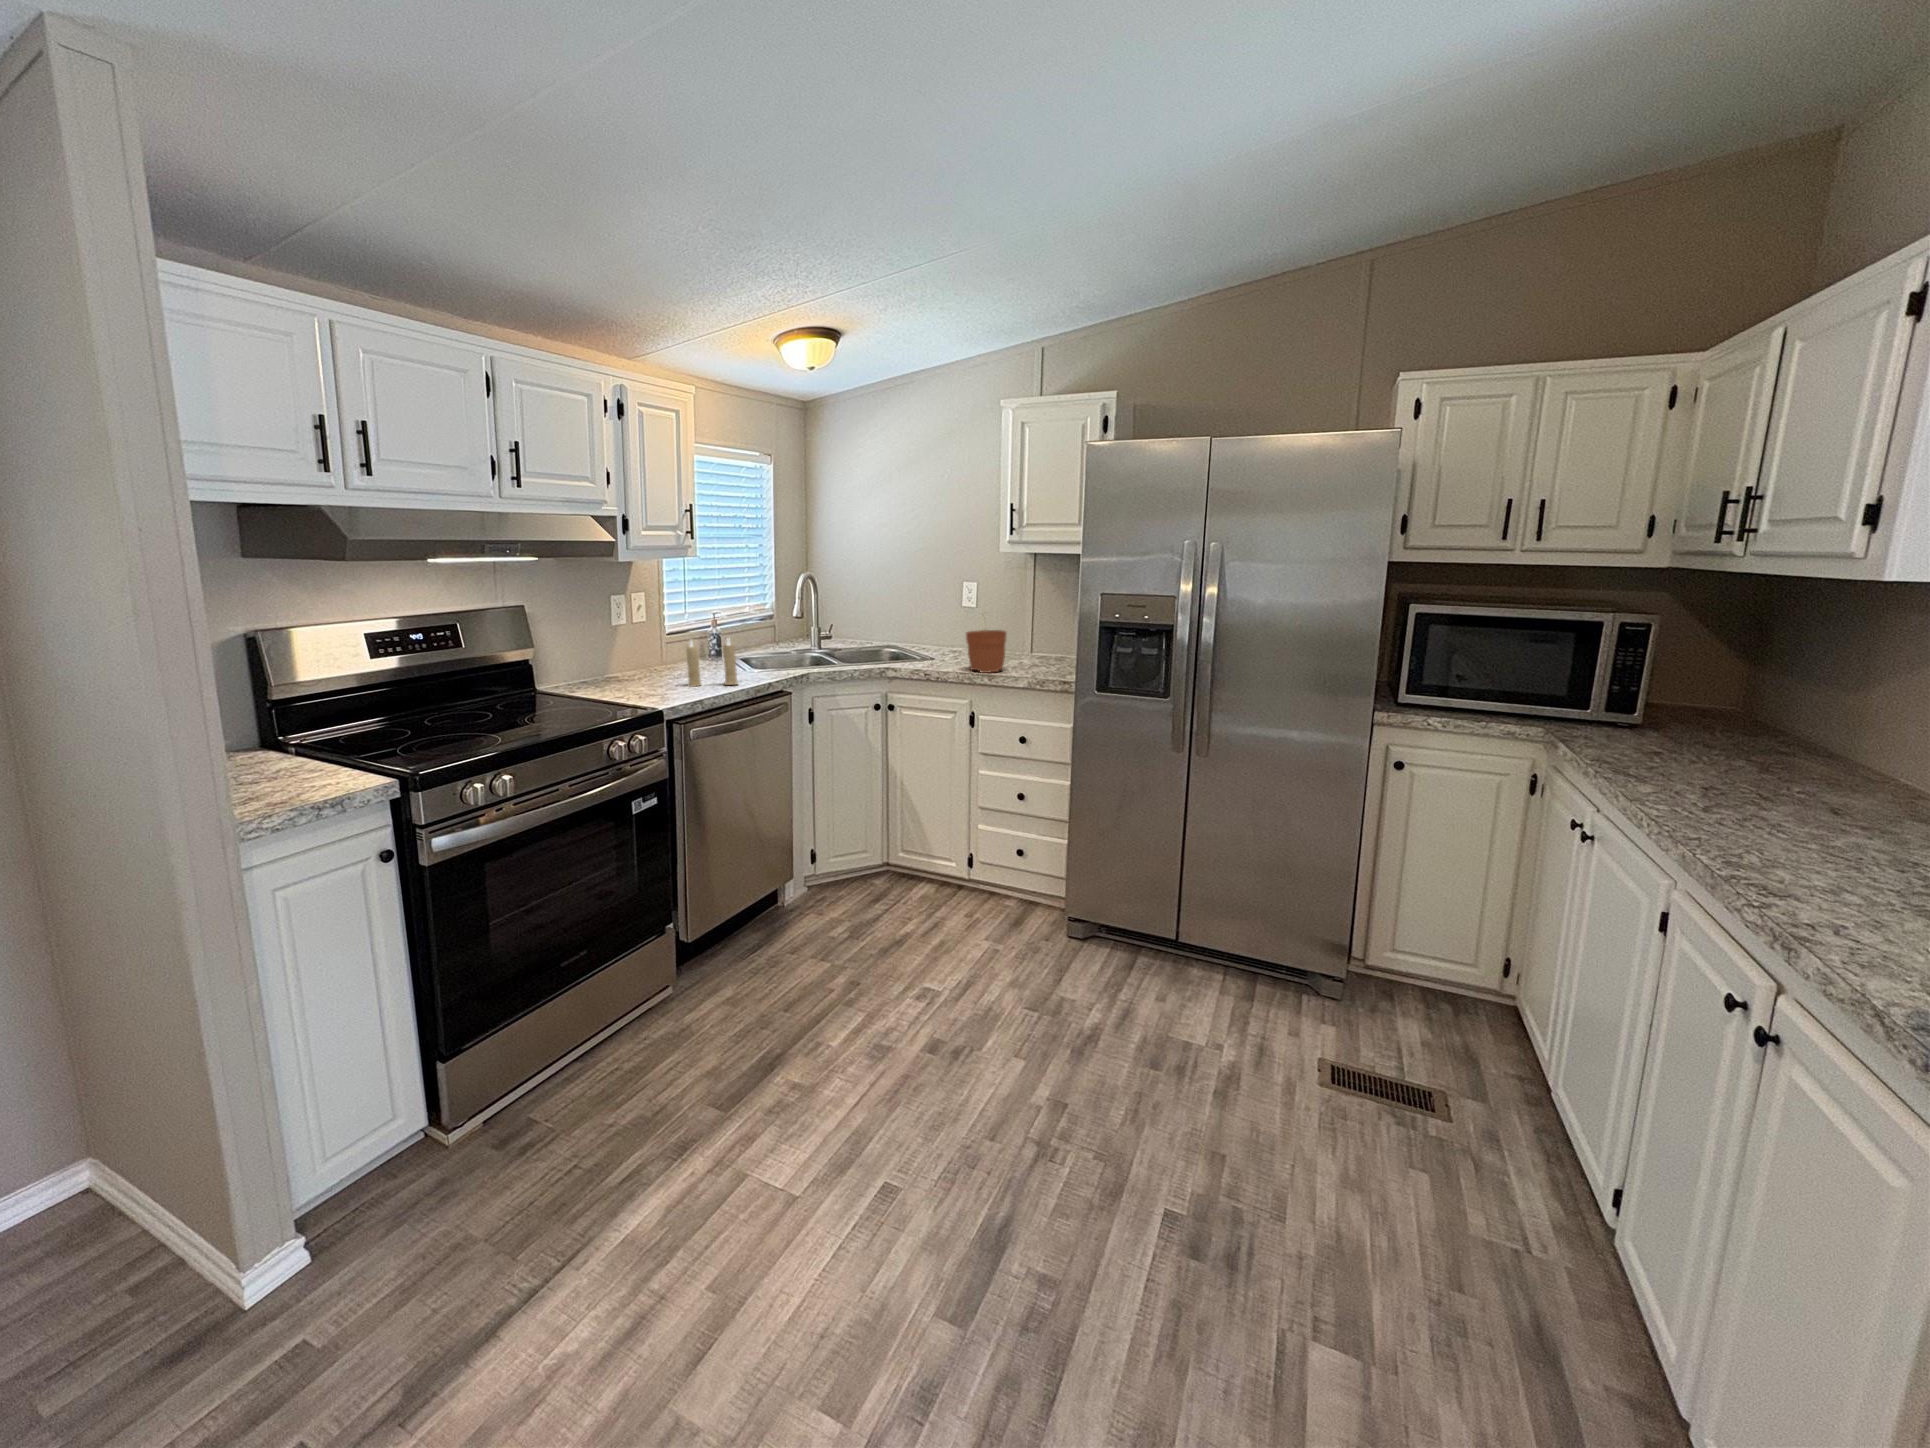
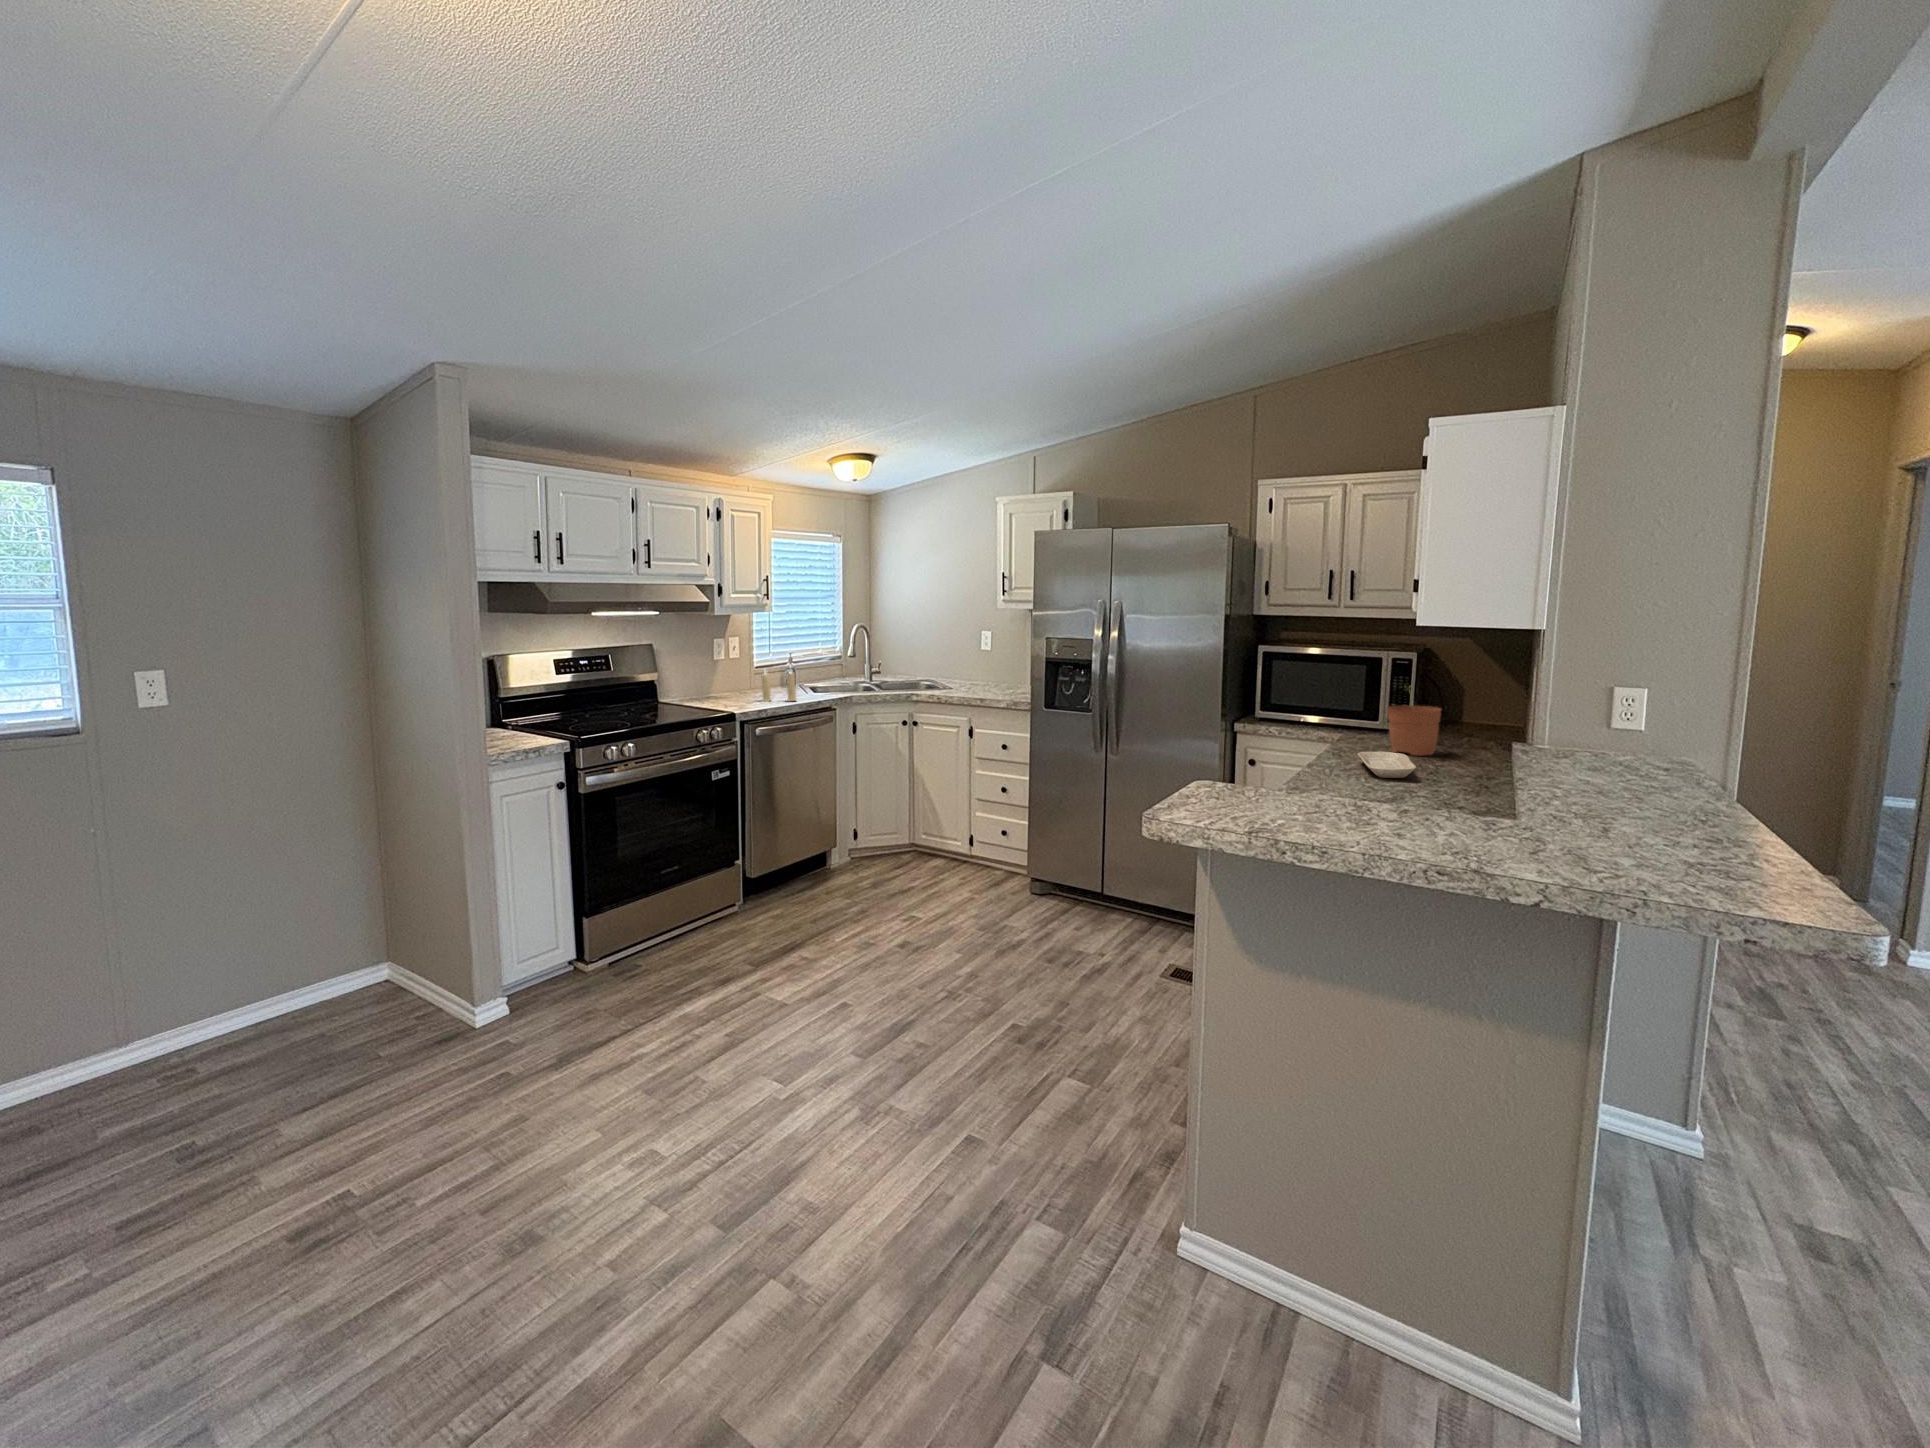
plant pot: present [966,630,1006,673] -> present [1387,706,1441,755]
tray: none [1688,772,1864,828] -> present [1357,751,1416,778]

